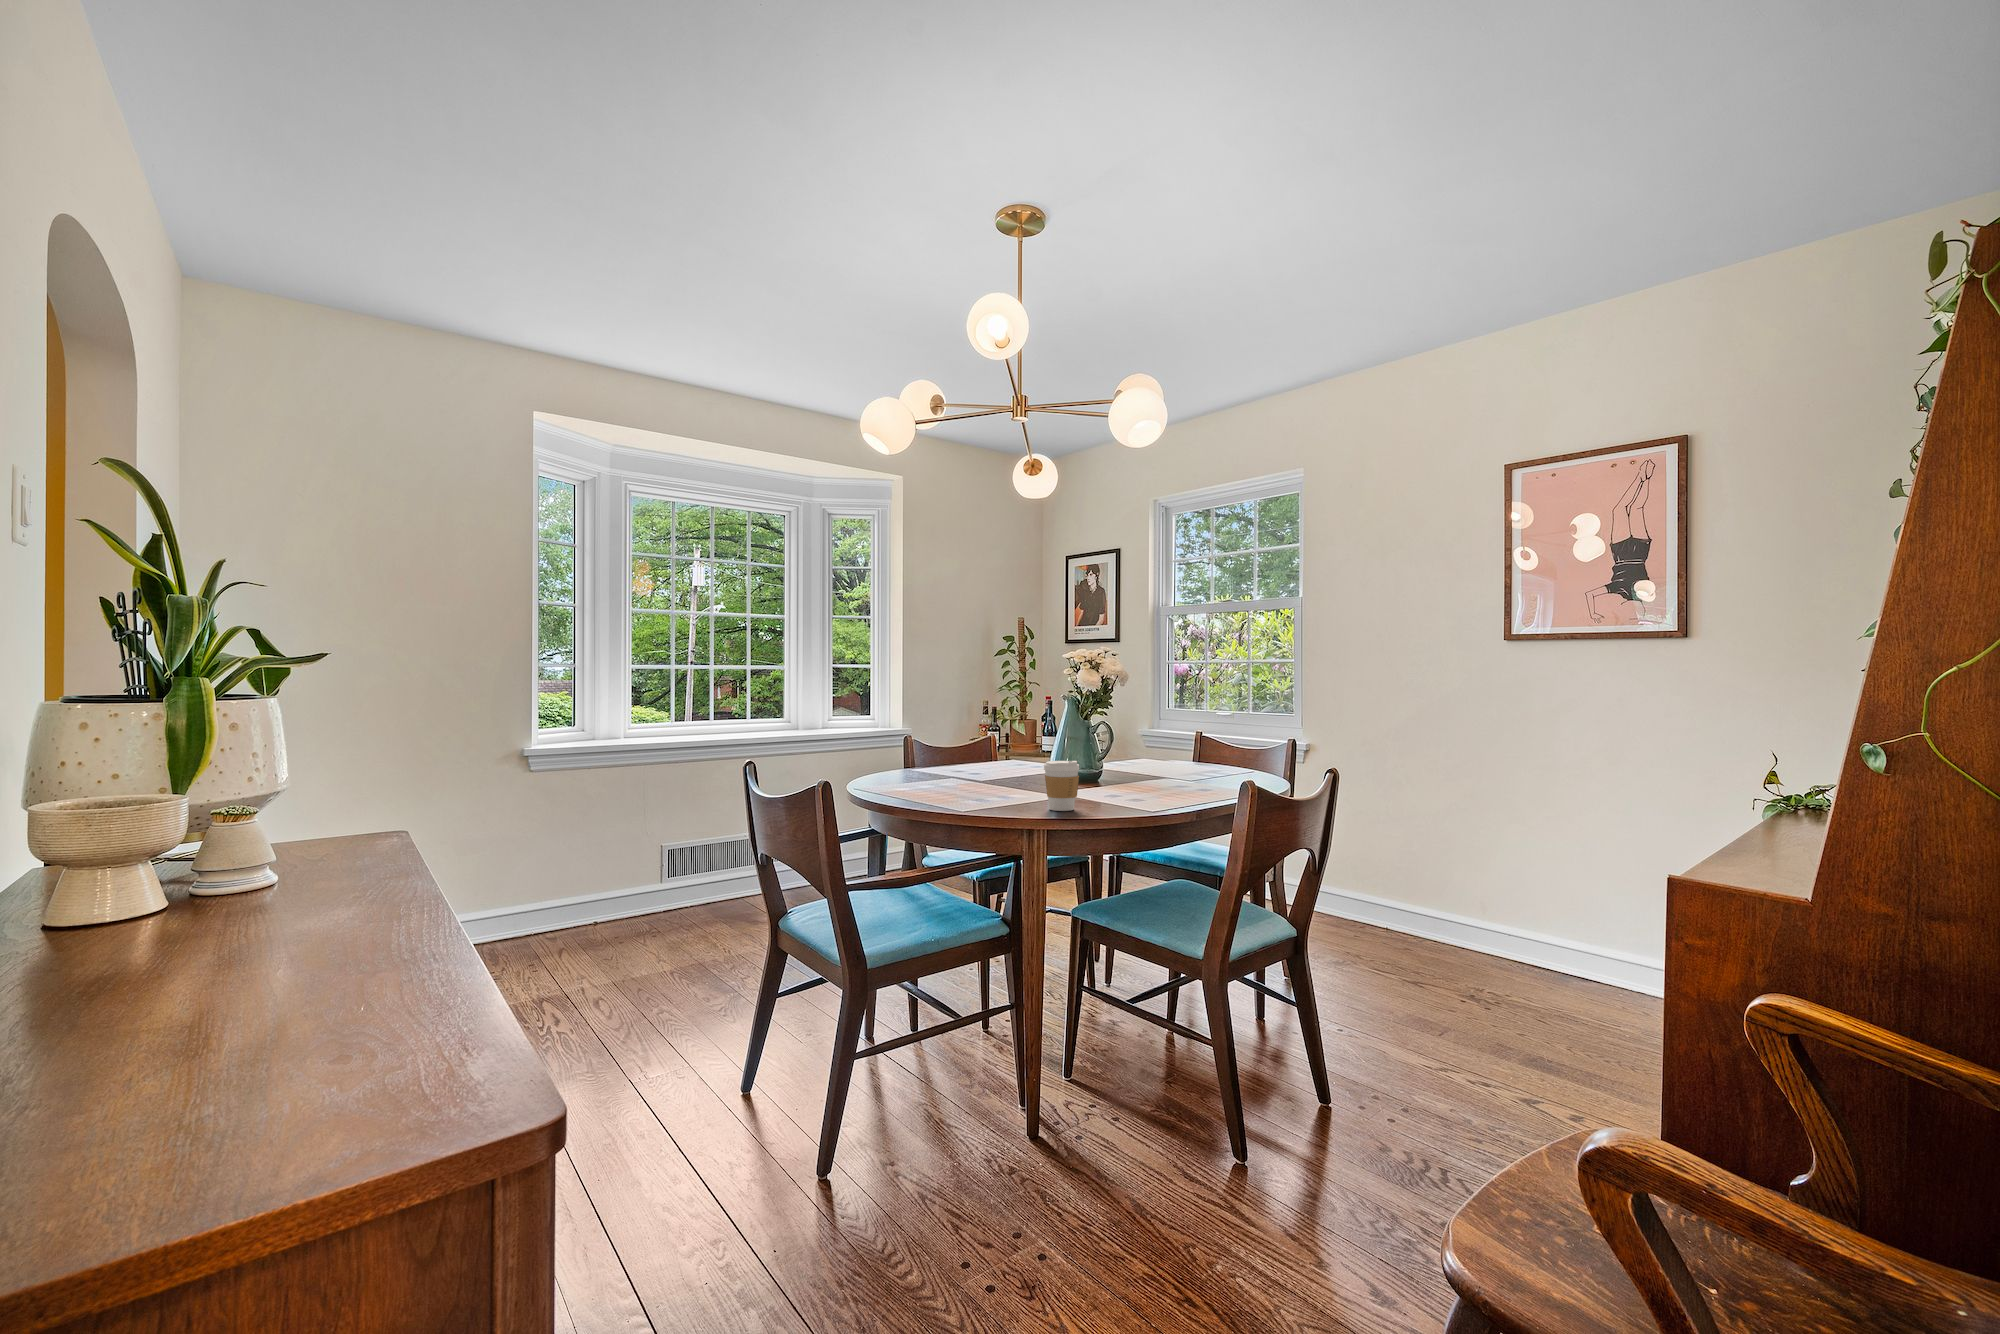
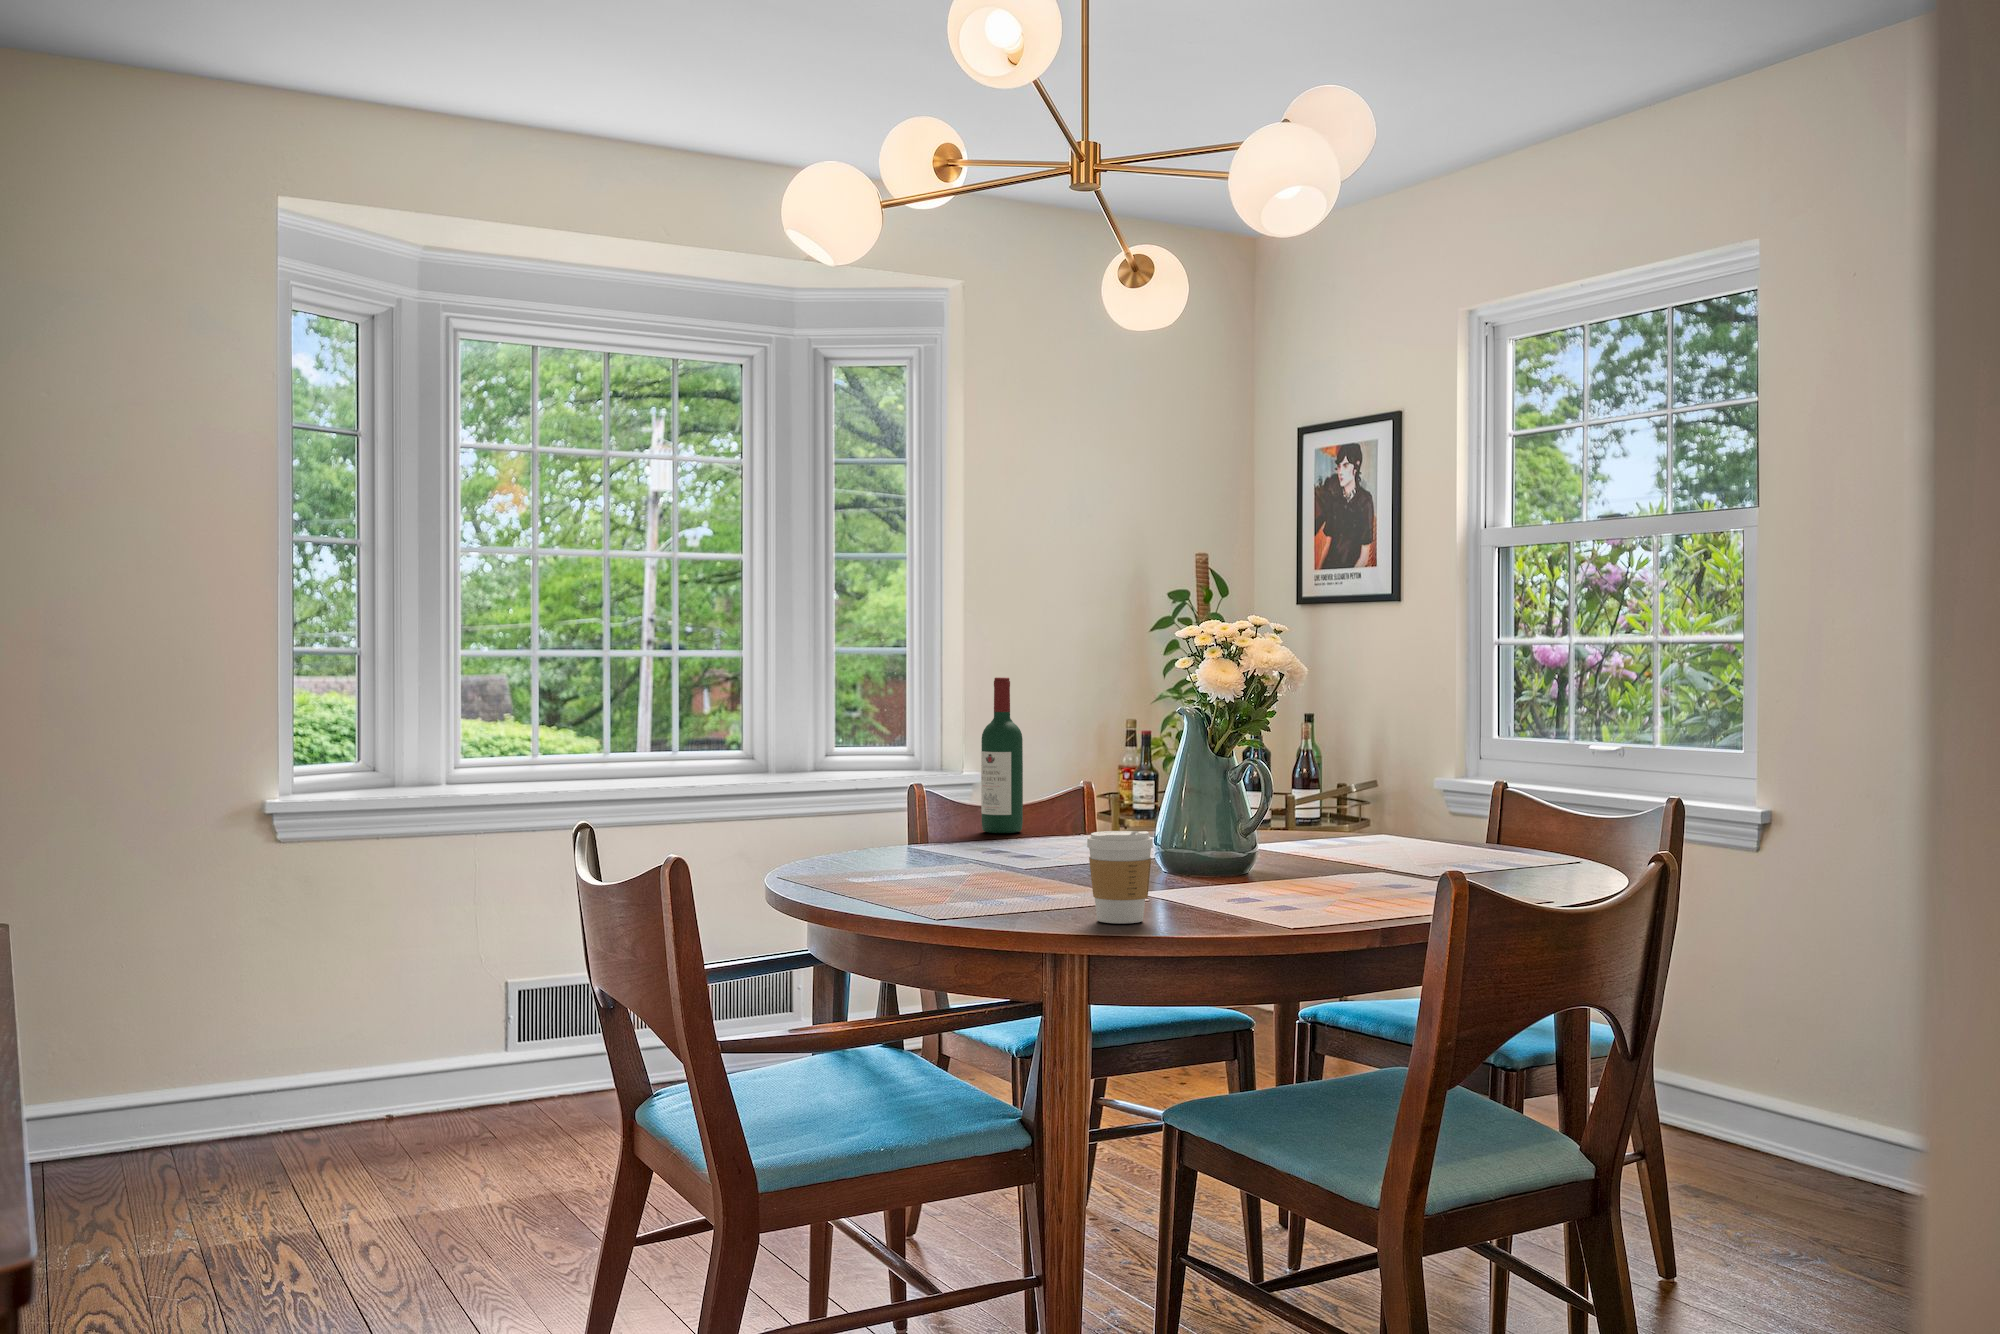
wine bottle: none [939,680,961,762] -> present [981,677,1023,833]

